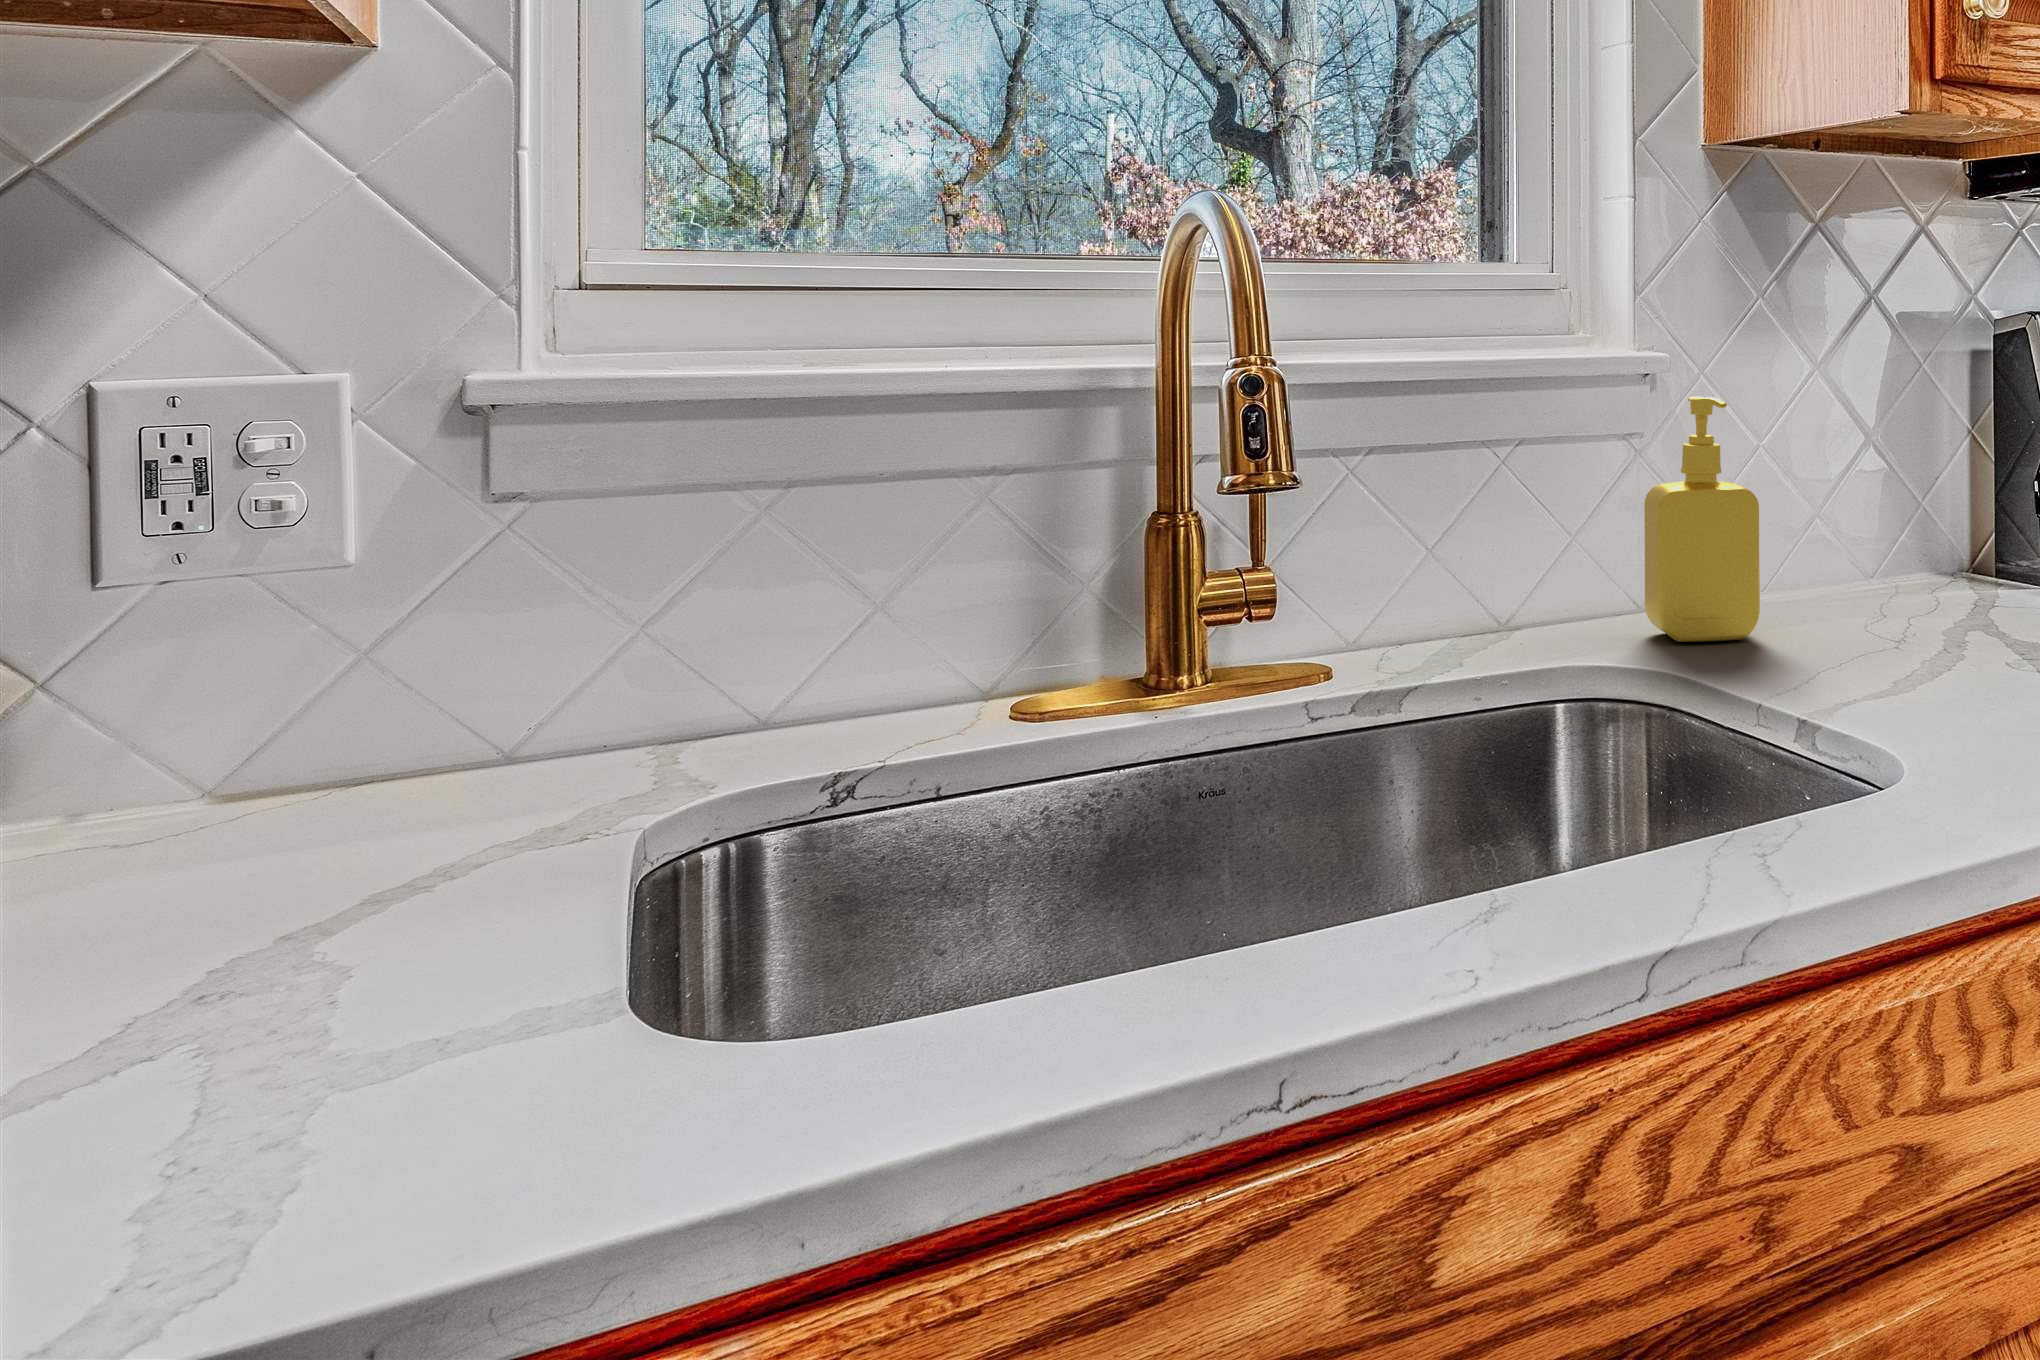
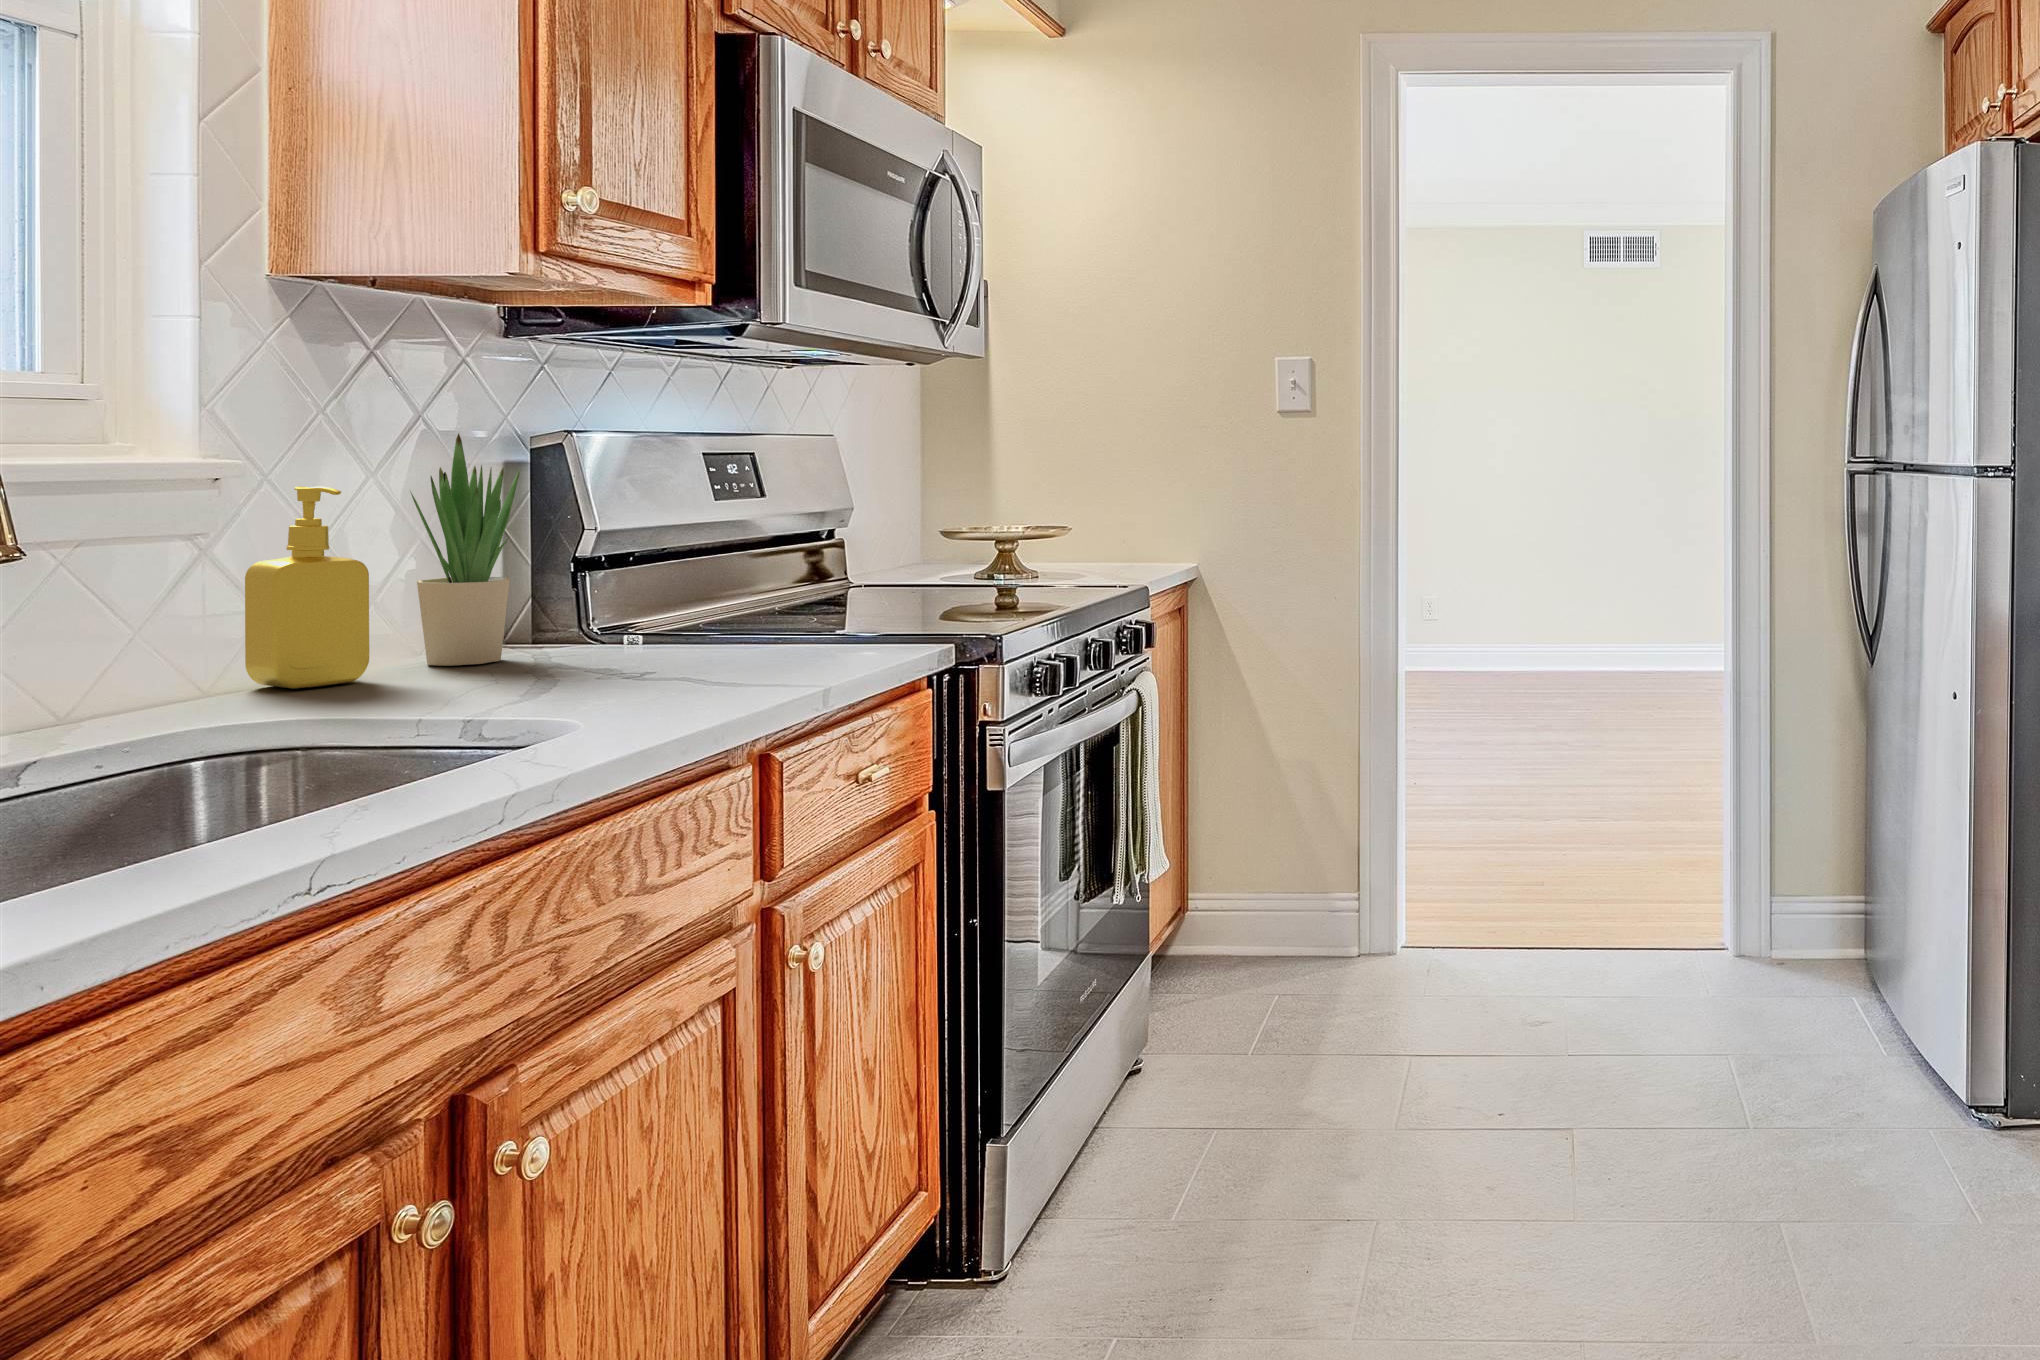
potted plant: none [1824,327,1944,628] -> present [411,433,520,666]

